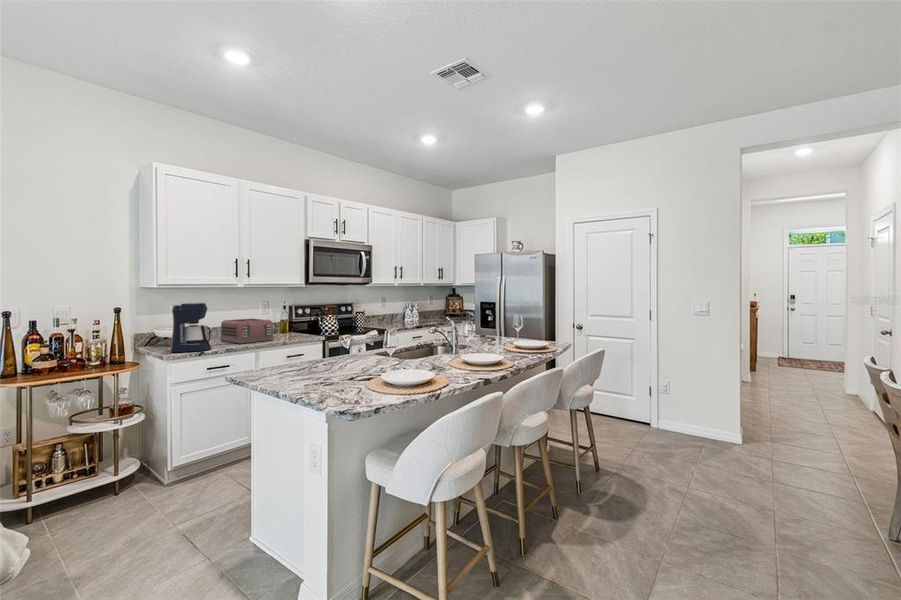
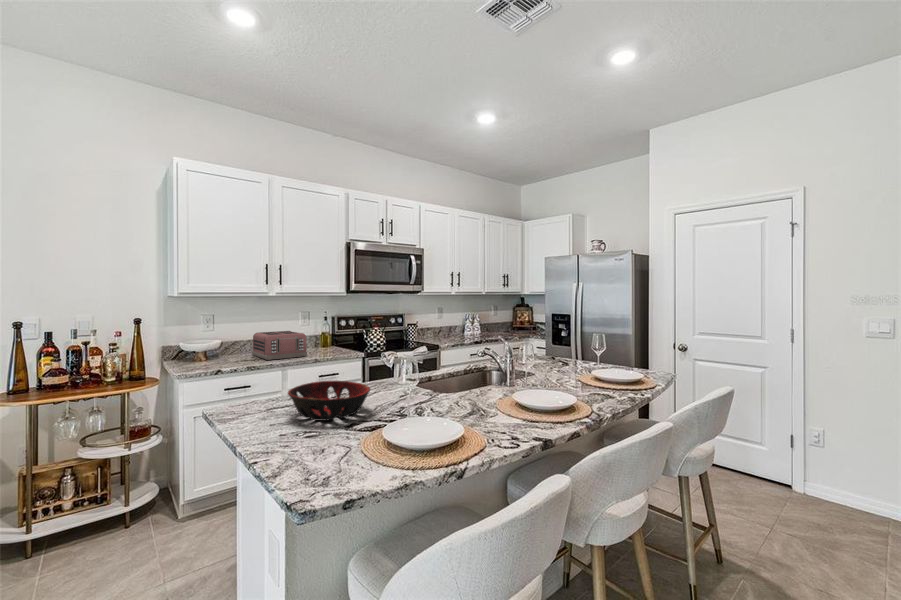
coffee maker: present [170,303,211,352] -> none [188,314,234,370]
decorative bowl: none [299,349,361,376] -> present [288,381,370,421]

